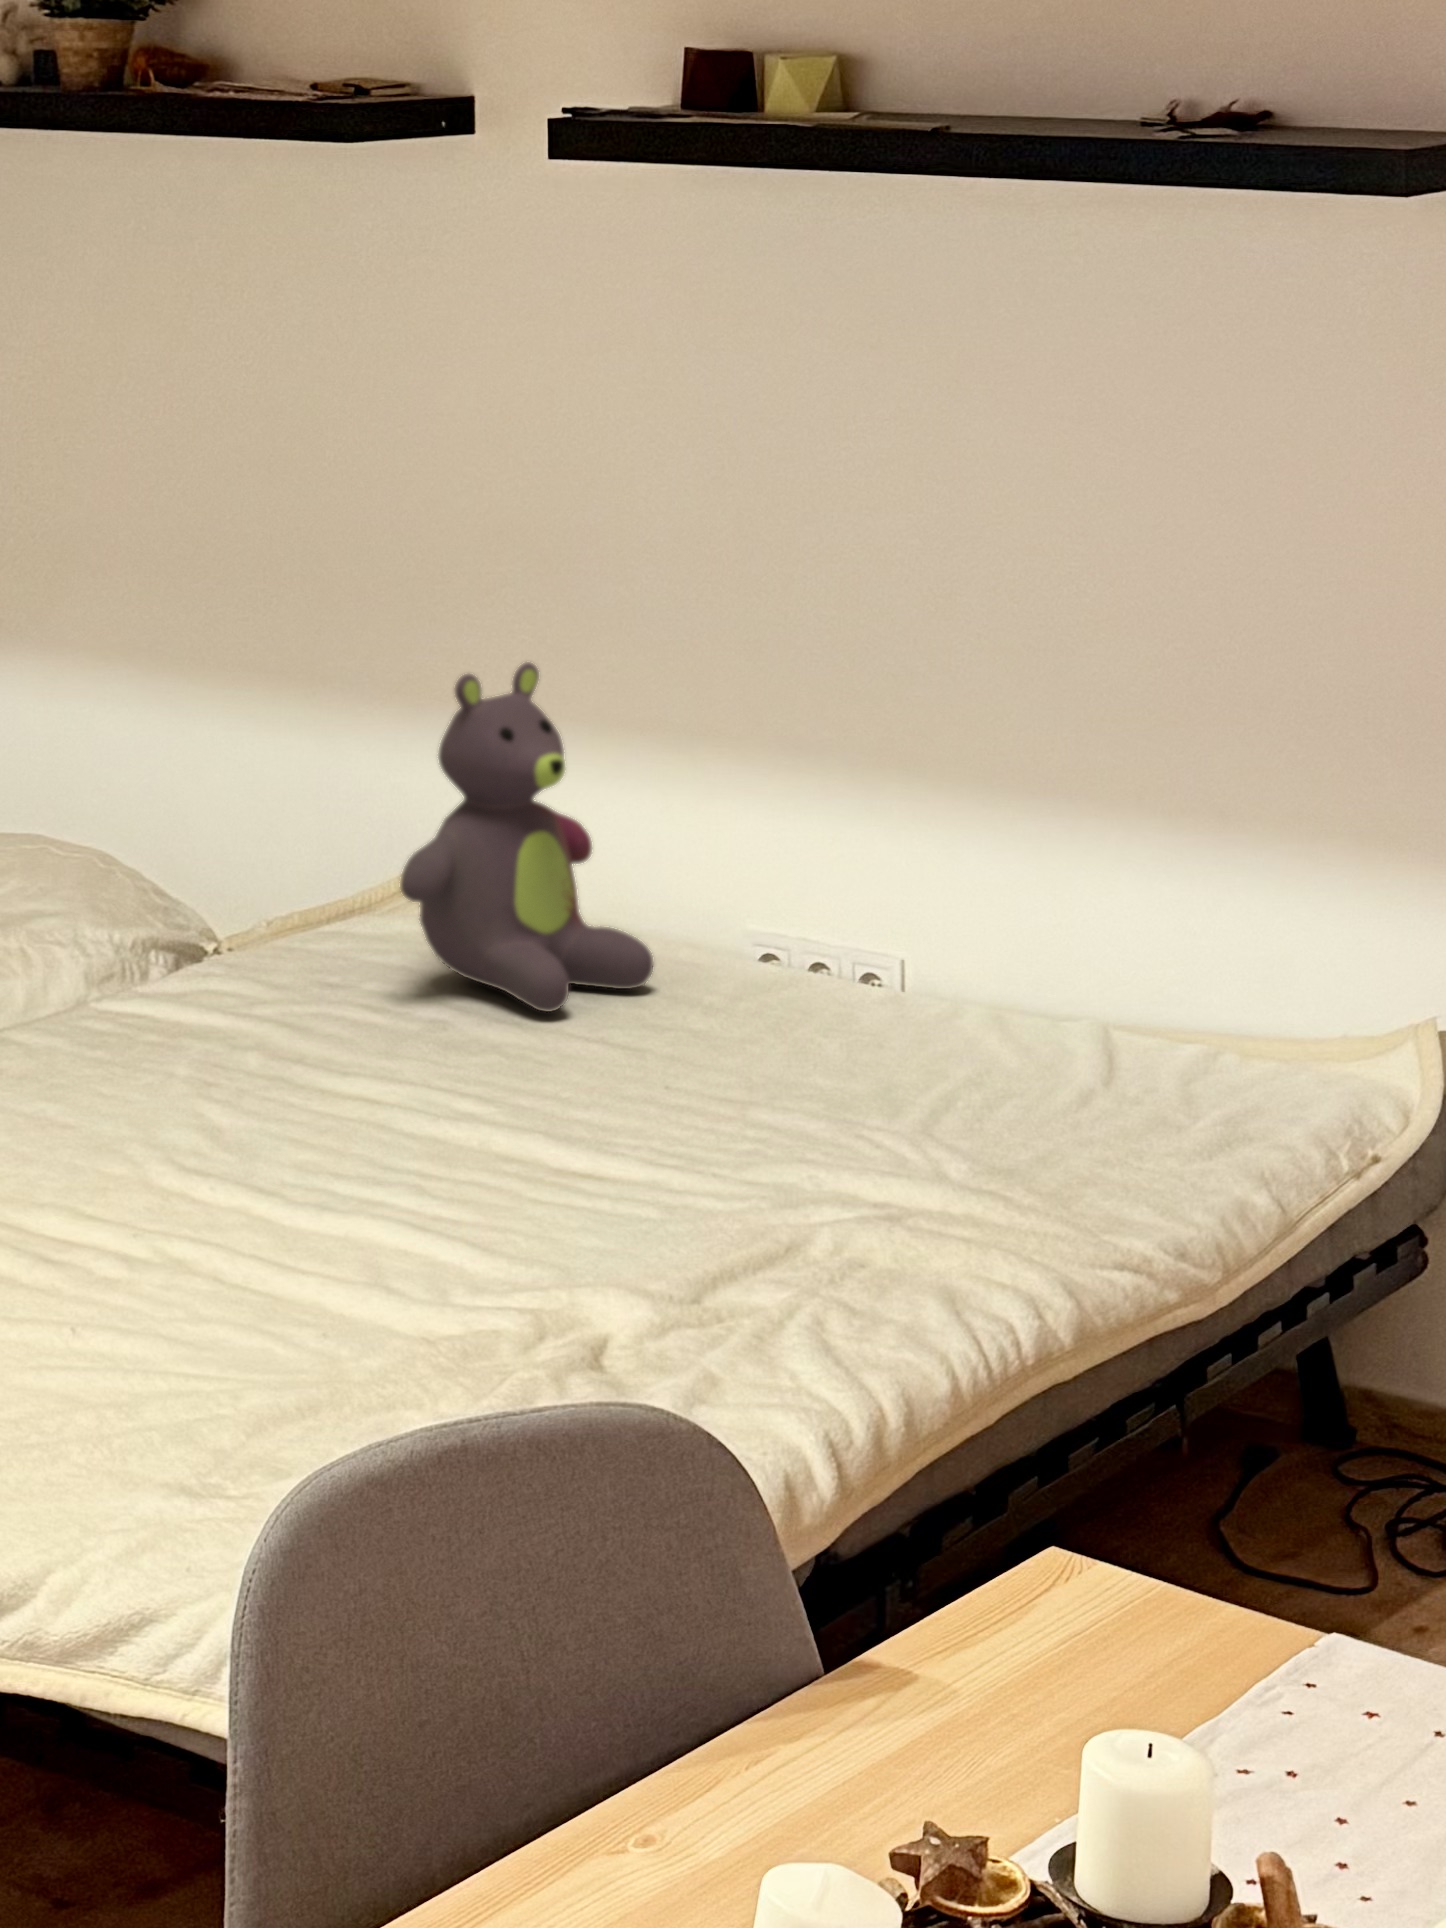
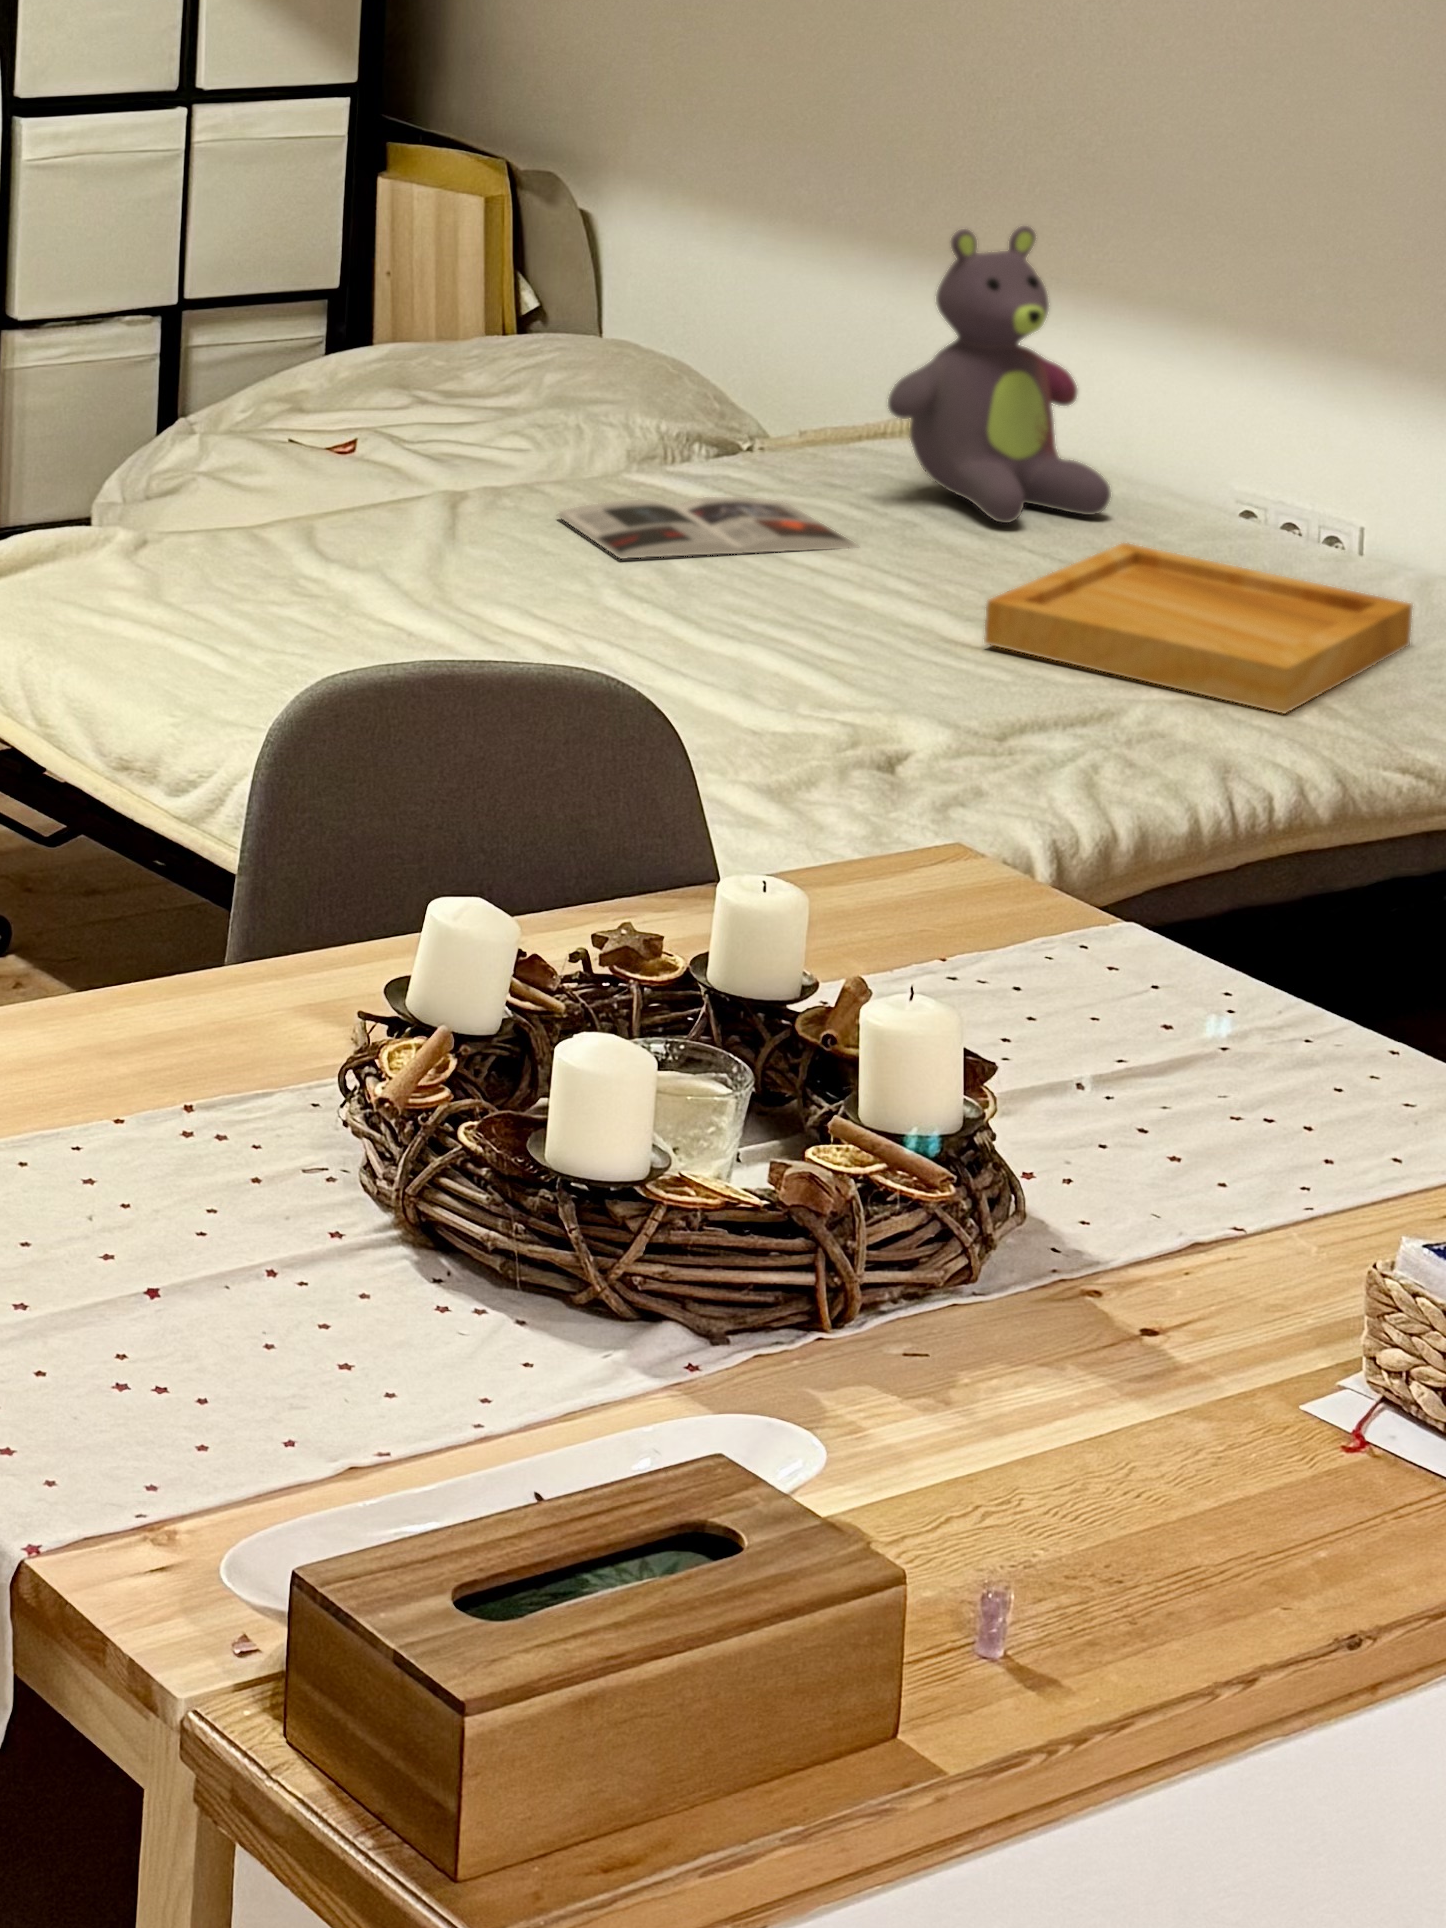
magazine: none [48,1017,409,1120] -> present [558,497,857,559]
tray: none [613,1023,1052,1215] -> present [984,543,1412,713]

